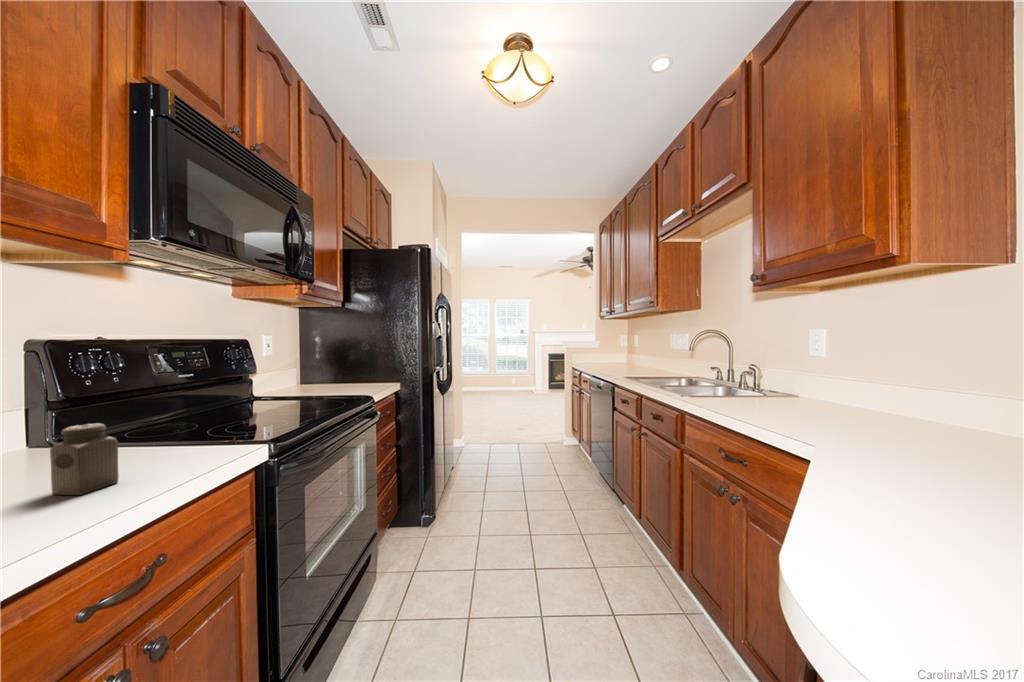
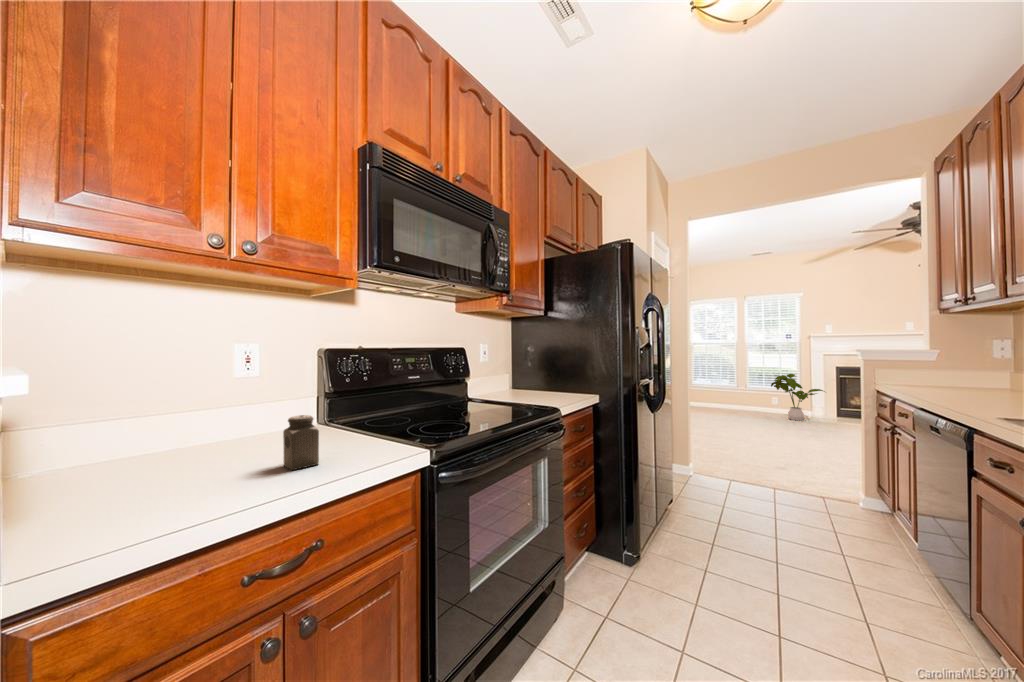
house plant: none [507,359,541,394] -> present [771,374,825,420]

